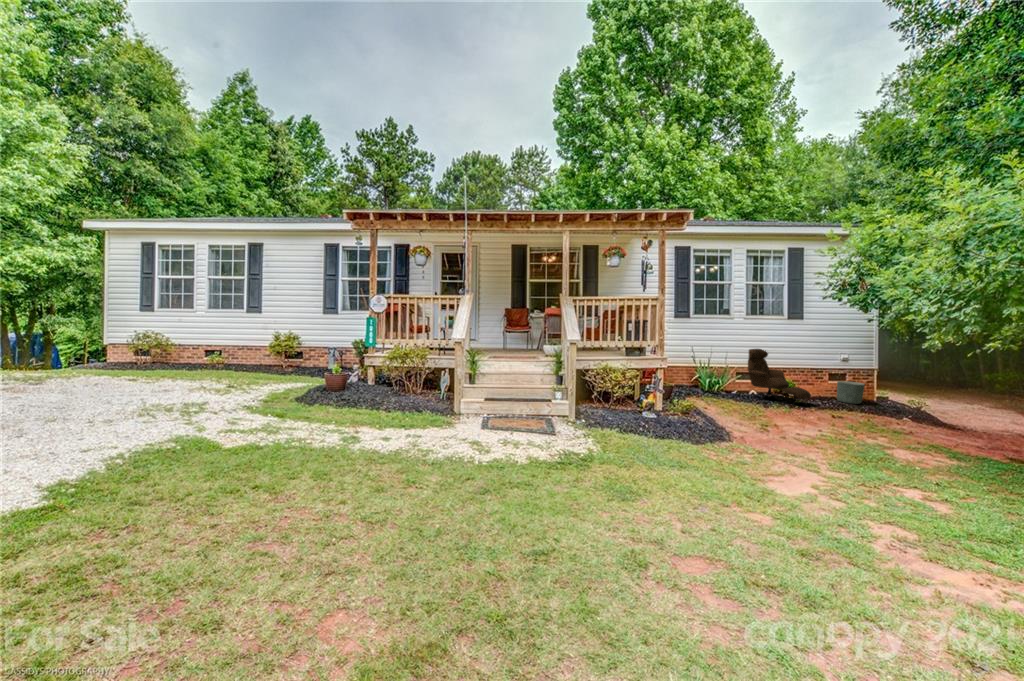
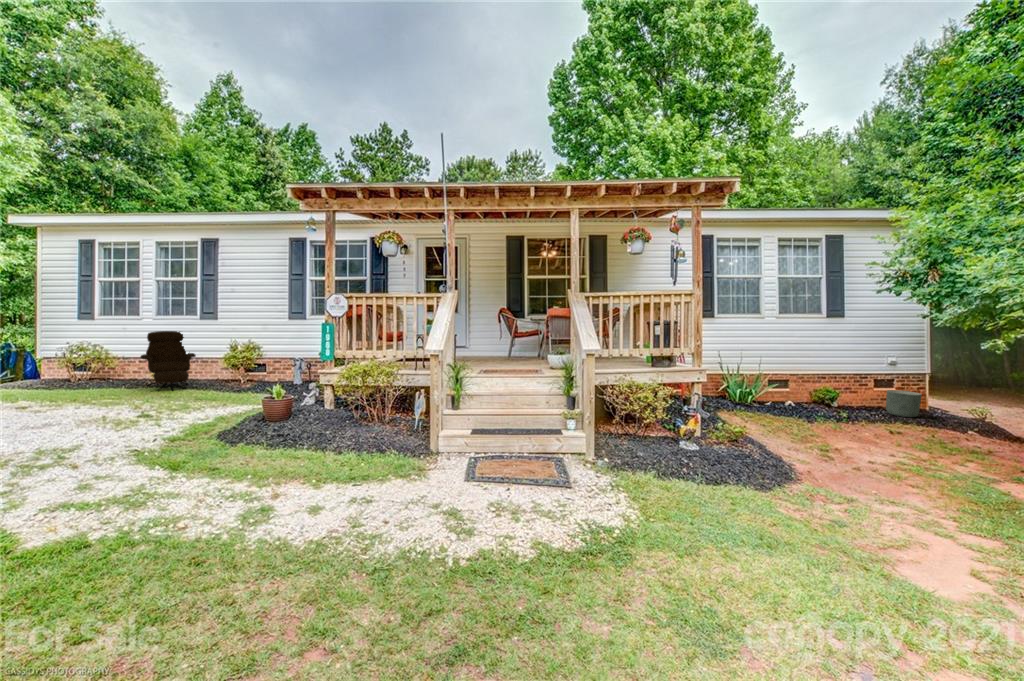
lounge chair: present [748,349,811,405] -> present [141,331,196,391]

